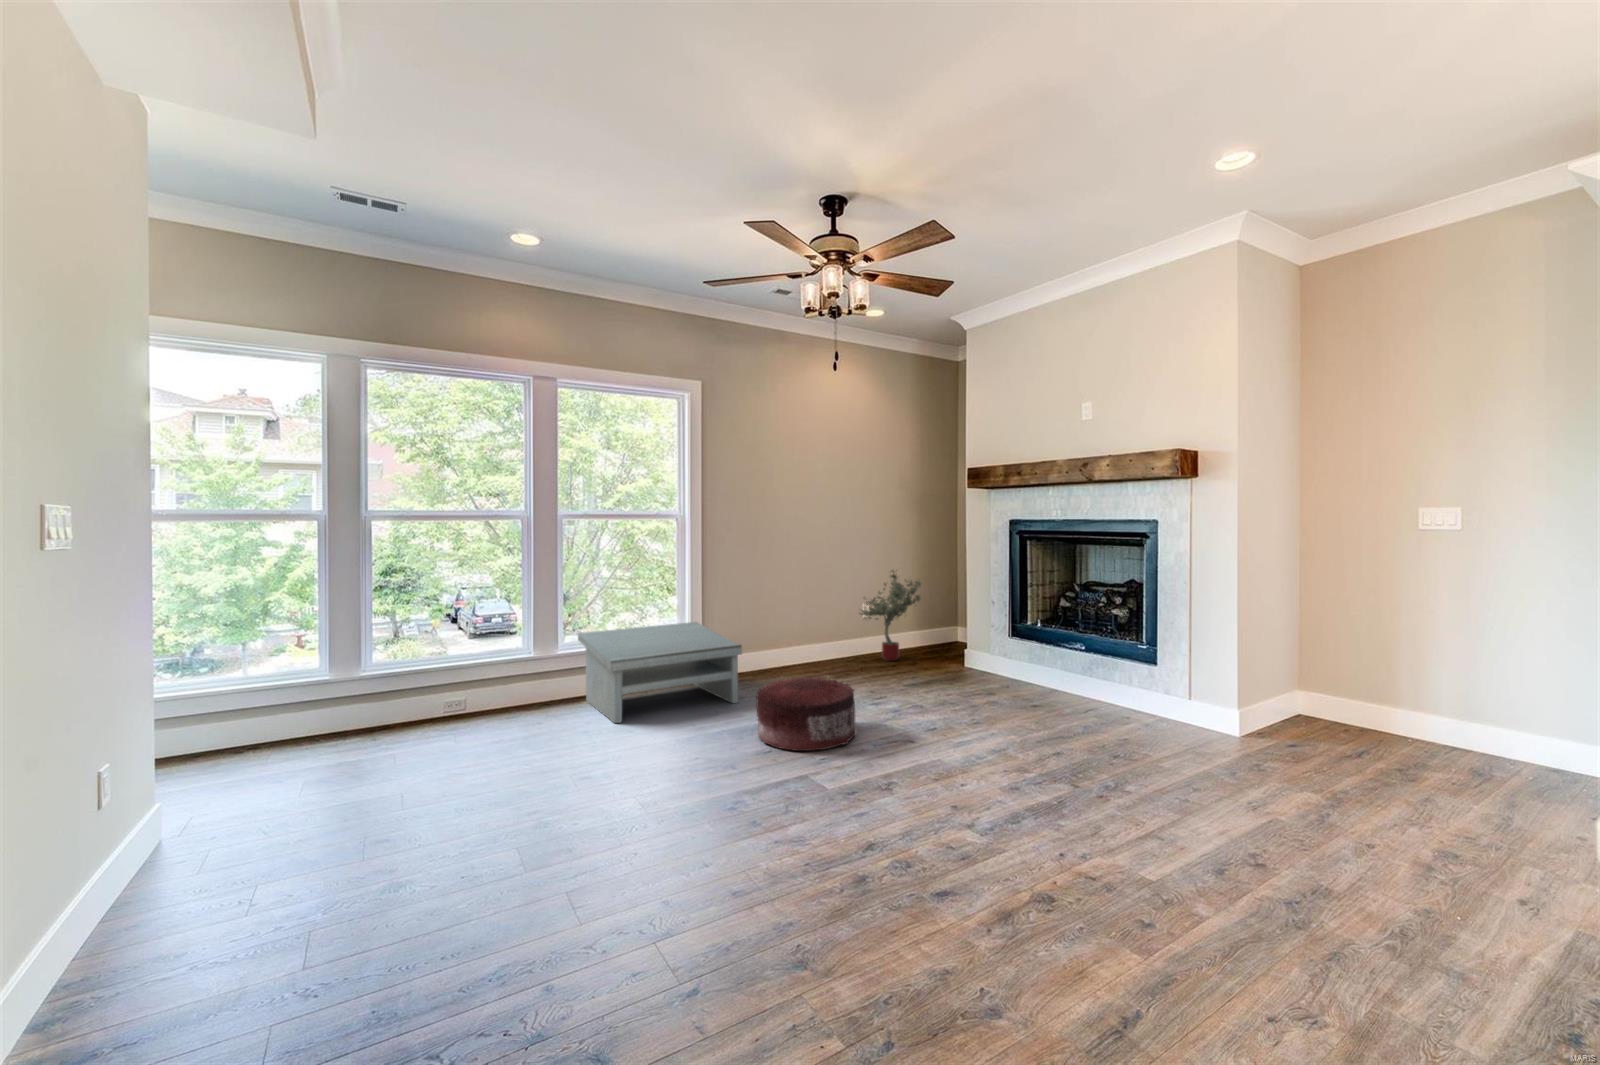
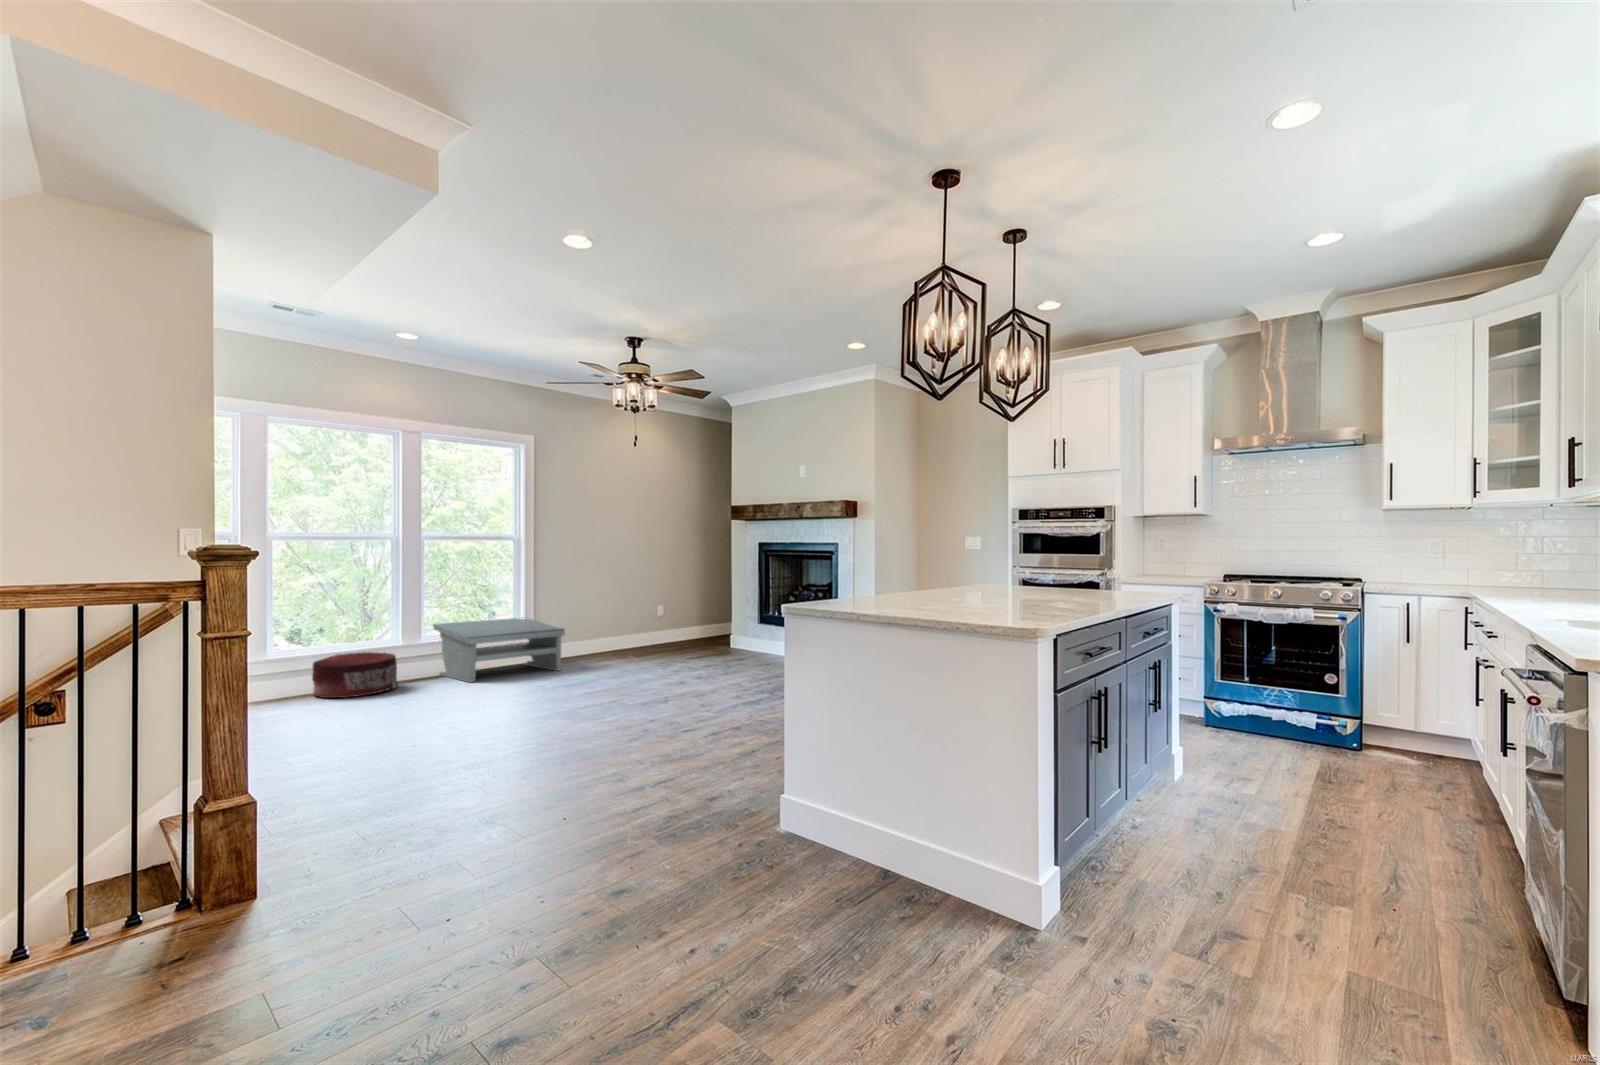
potted tree: present [860,570,921,661] -> none [652,580,700,648]
pouf: present [756,677,857,751] -> present [312,652,398,698]

